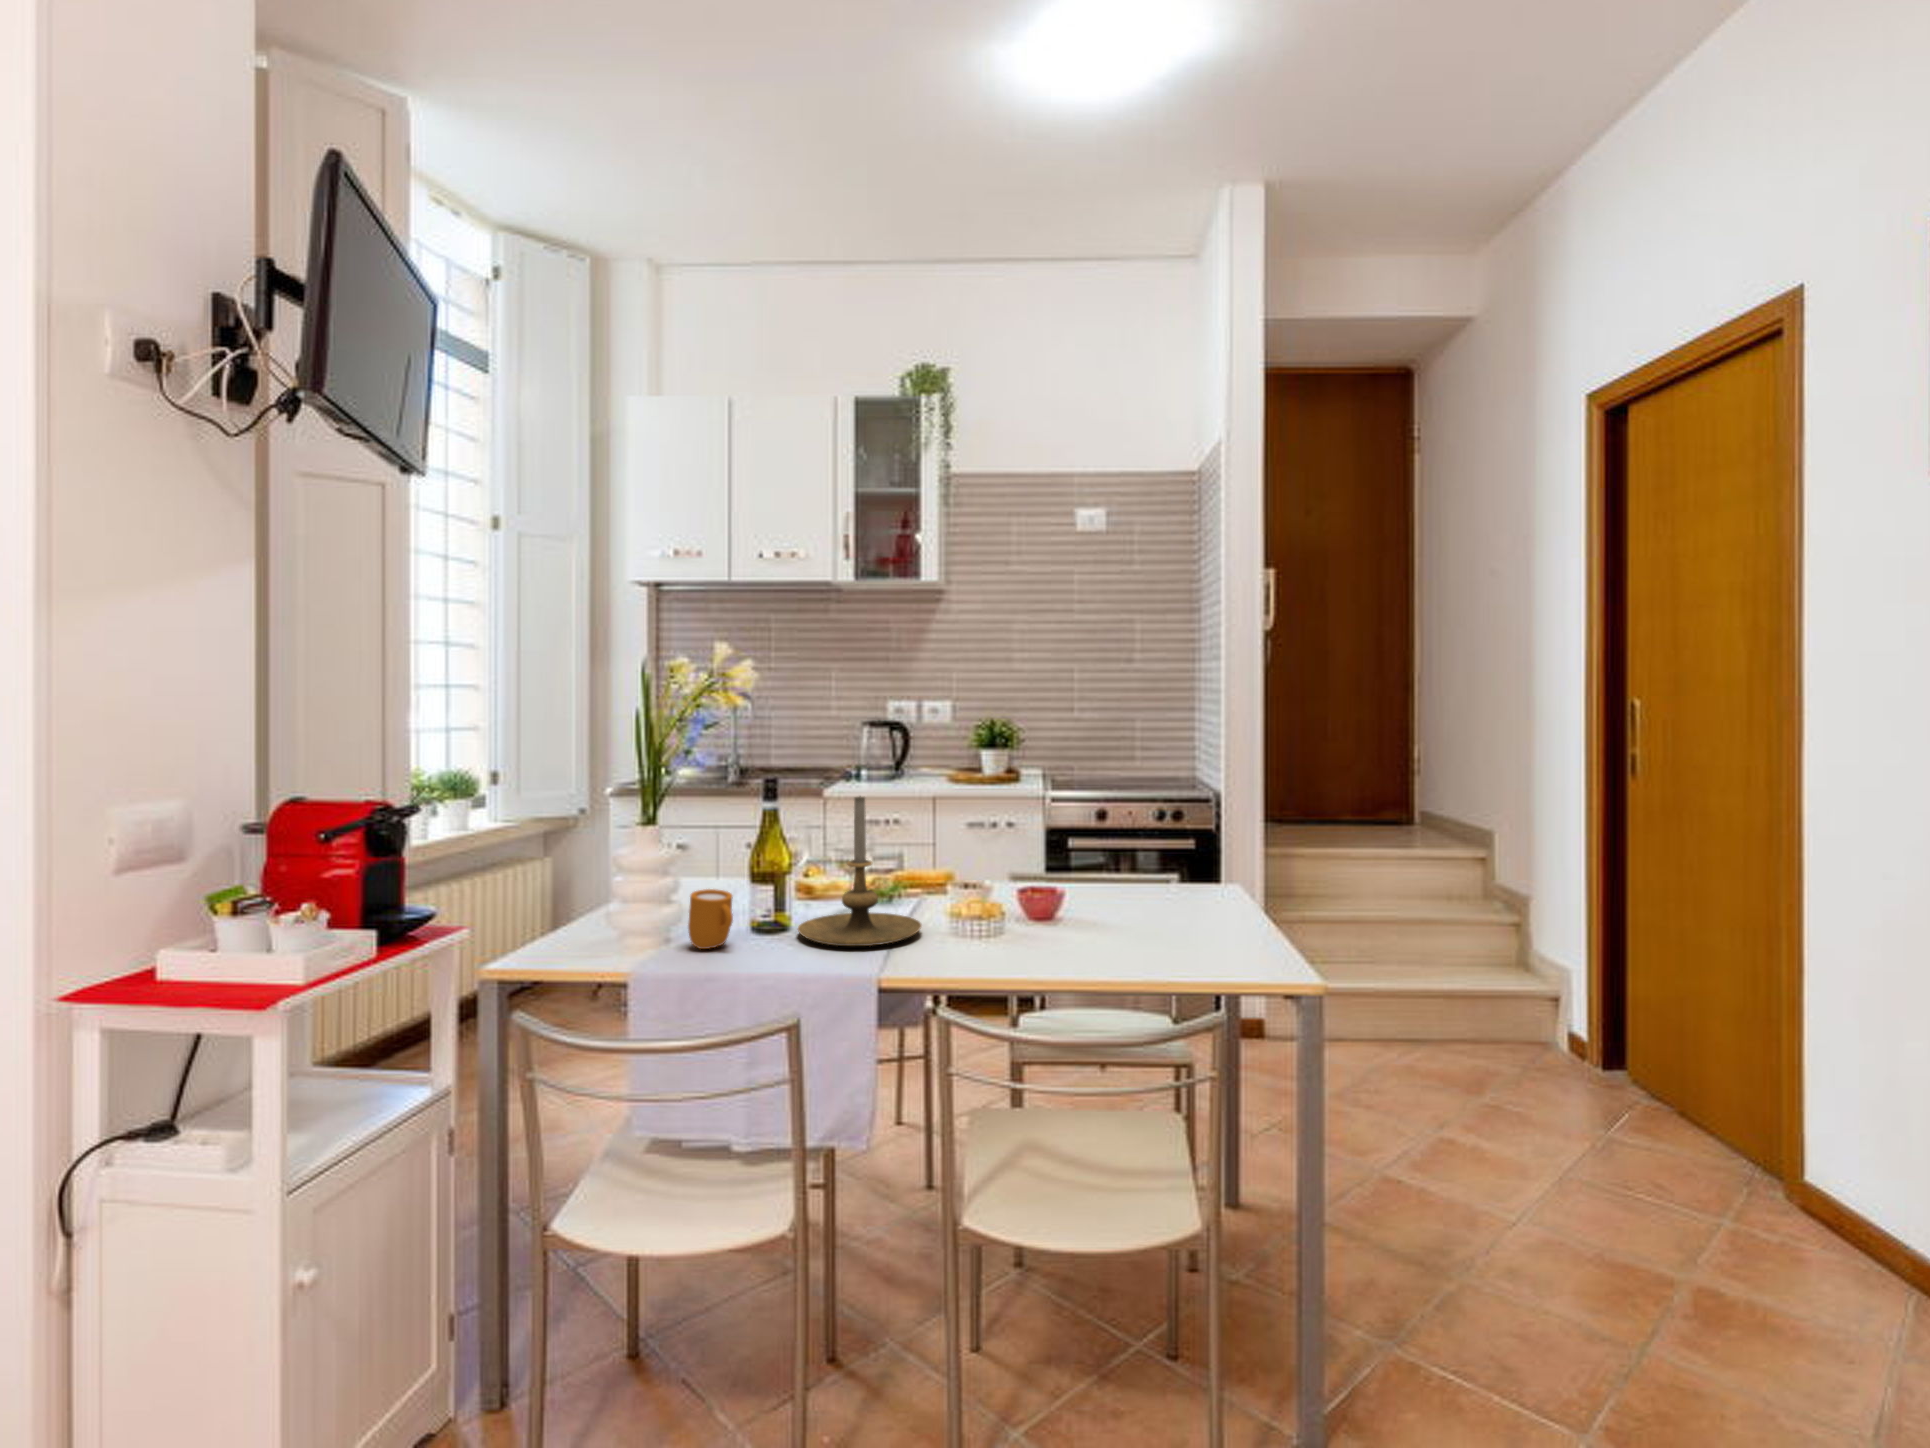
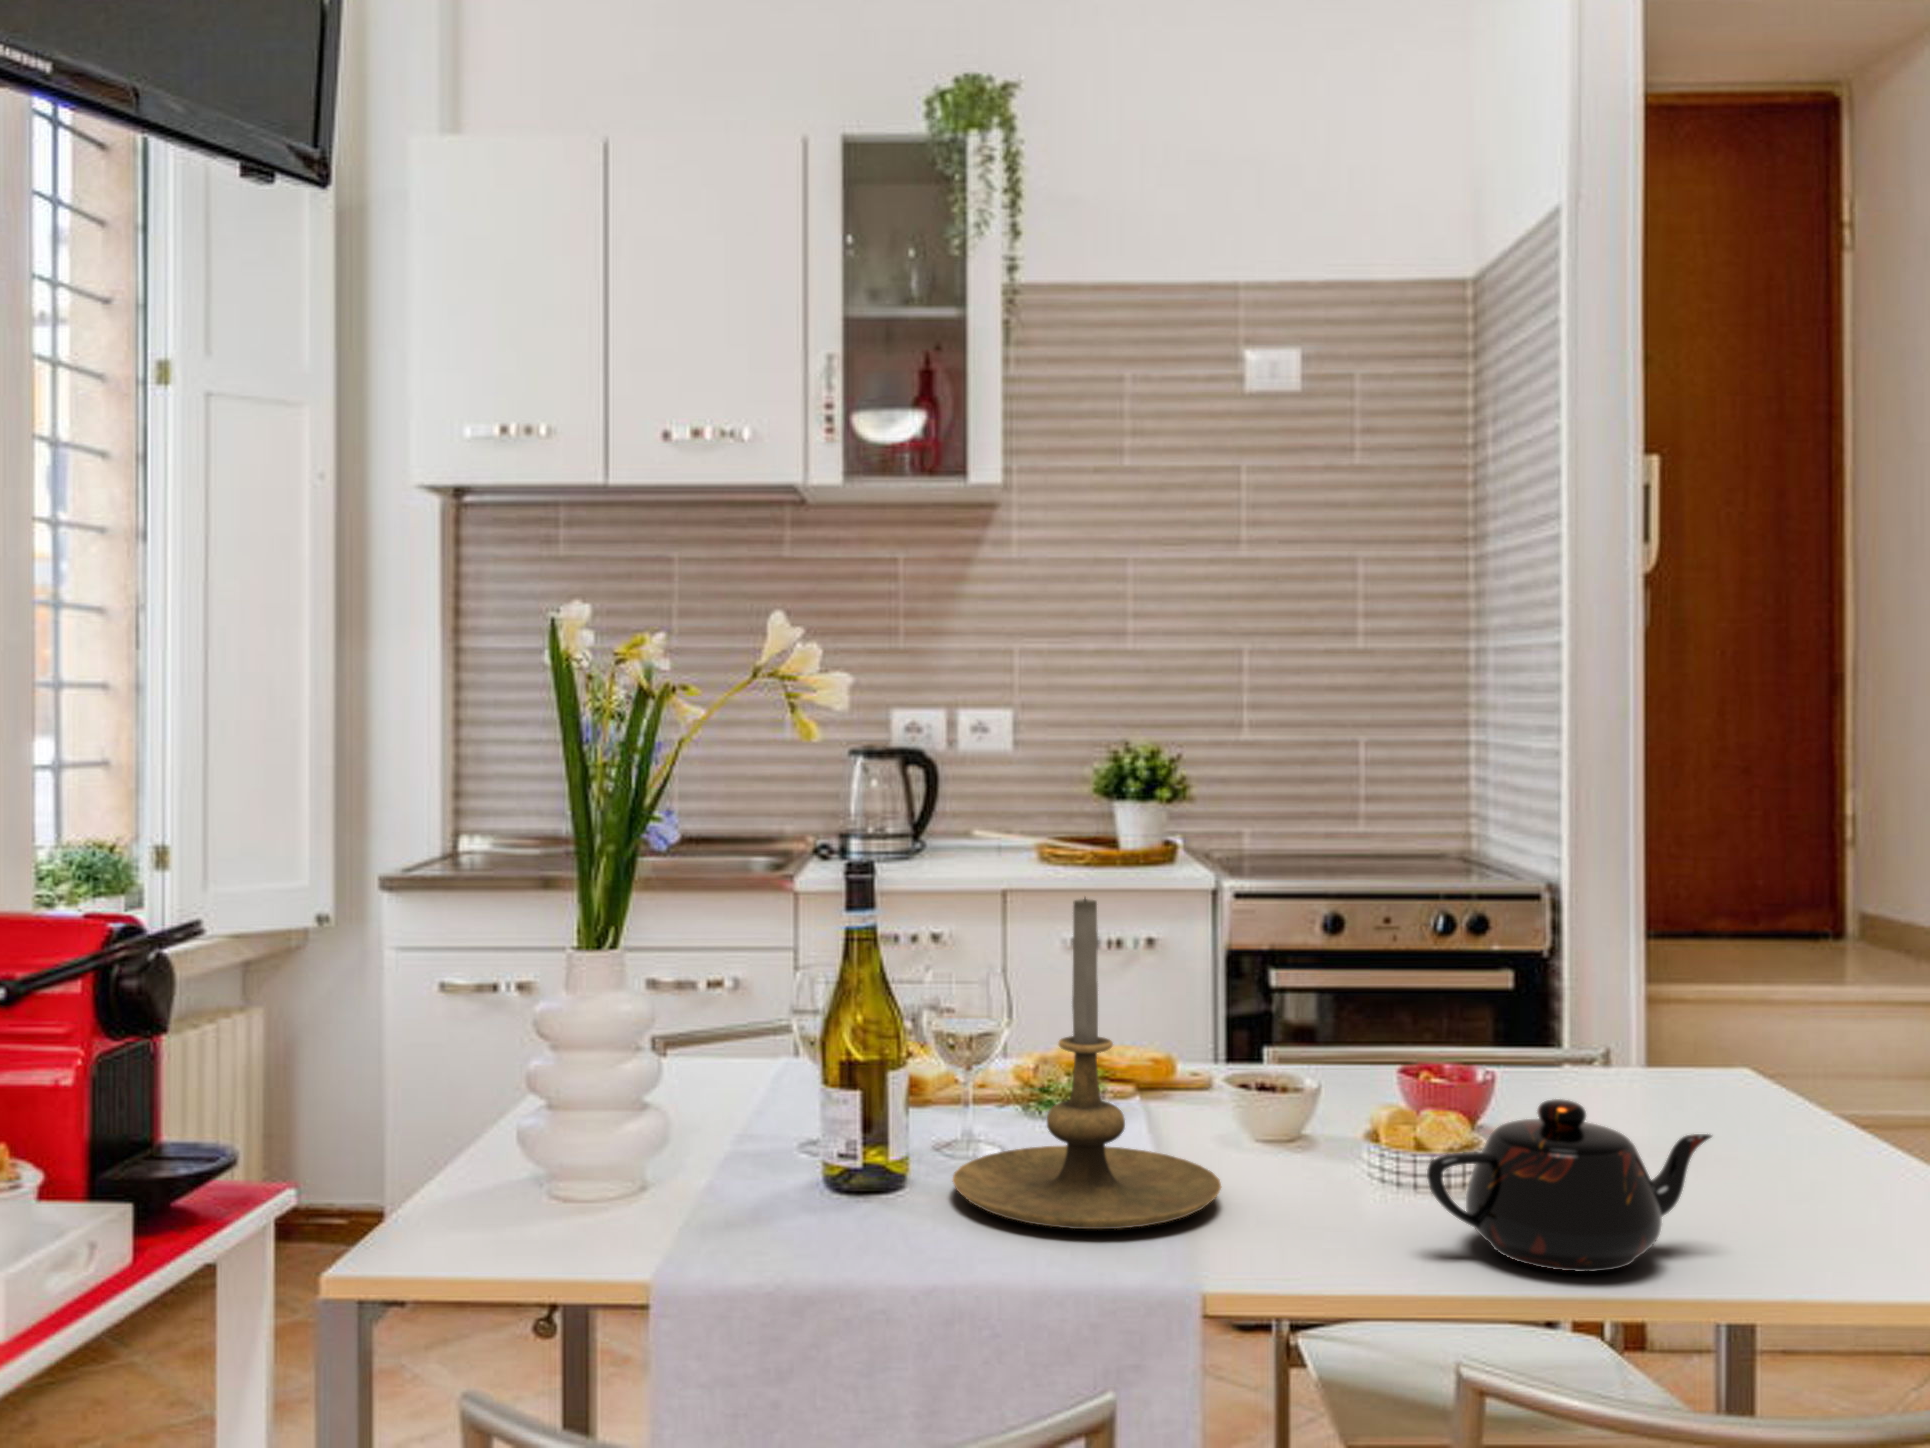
teapot: none [995,887,1128,963] -> present [1427,1099,1712,1272]
mug: present [688,889,733,949] -> none [737,1104,842,1238]

